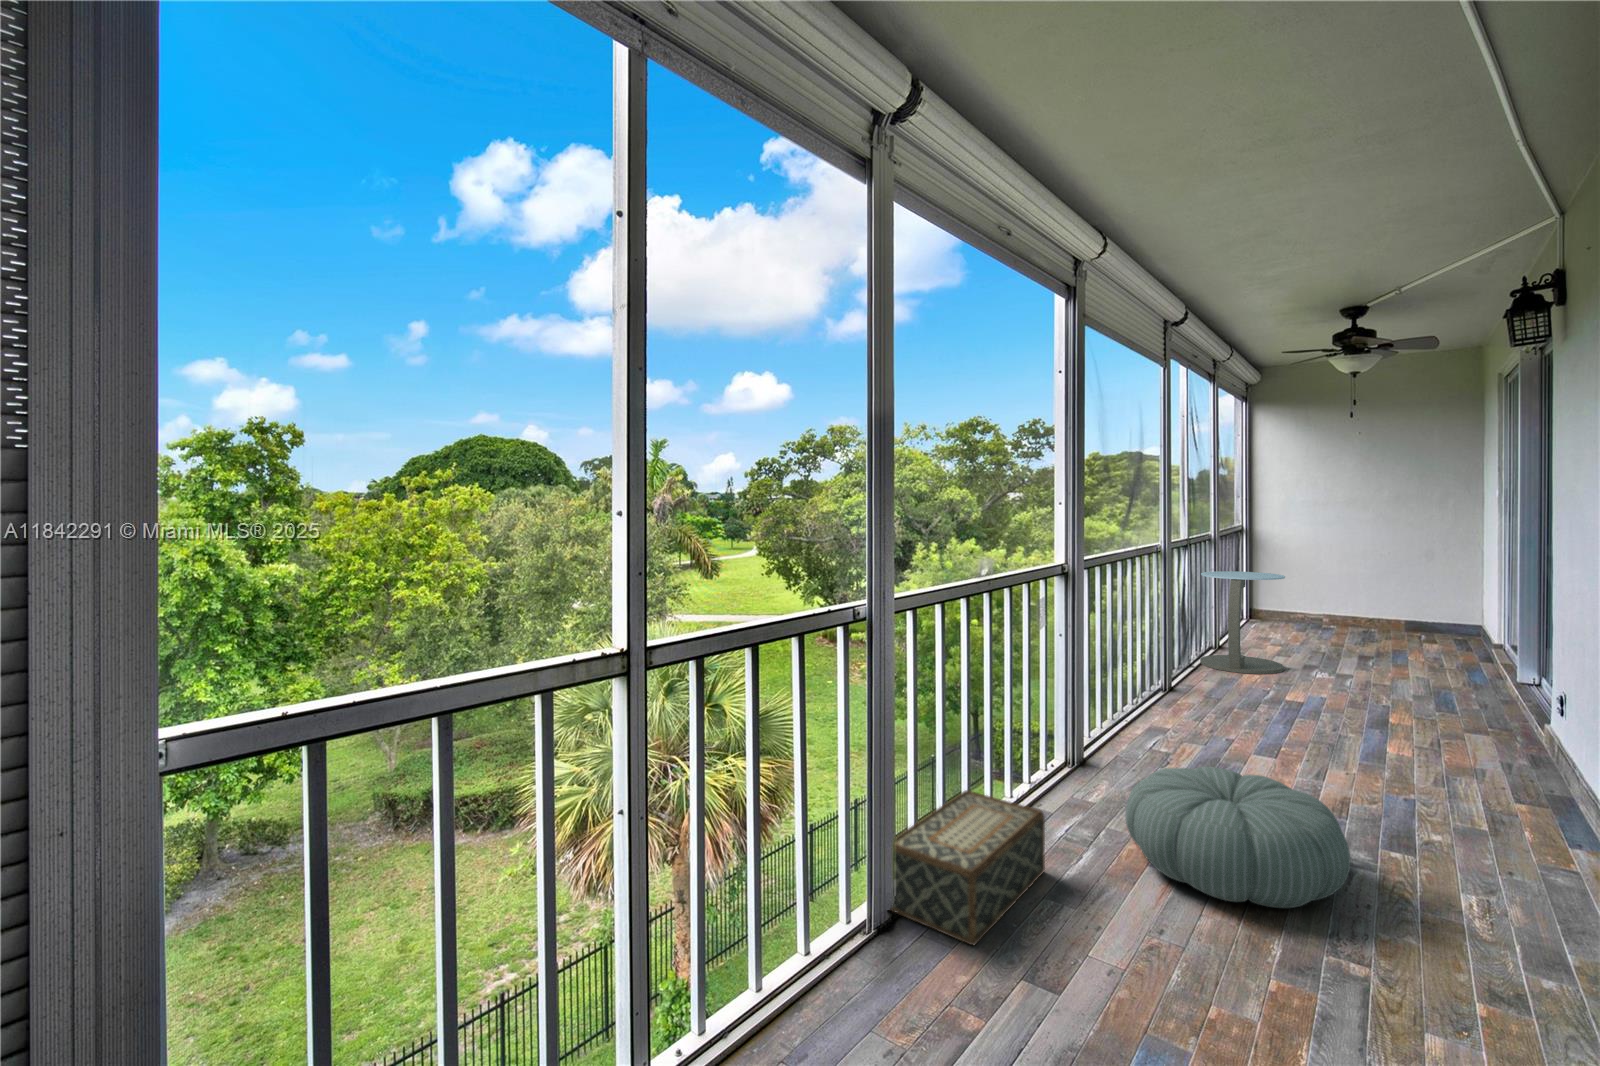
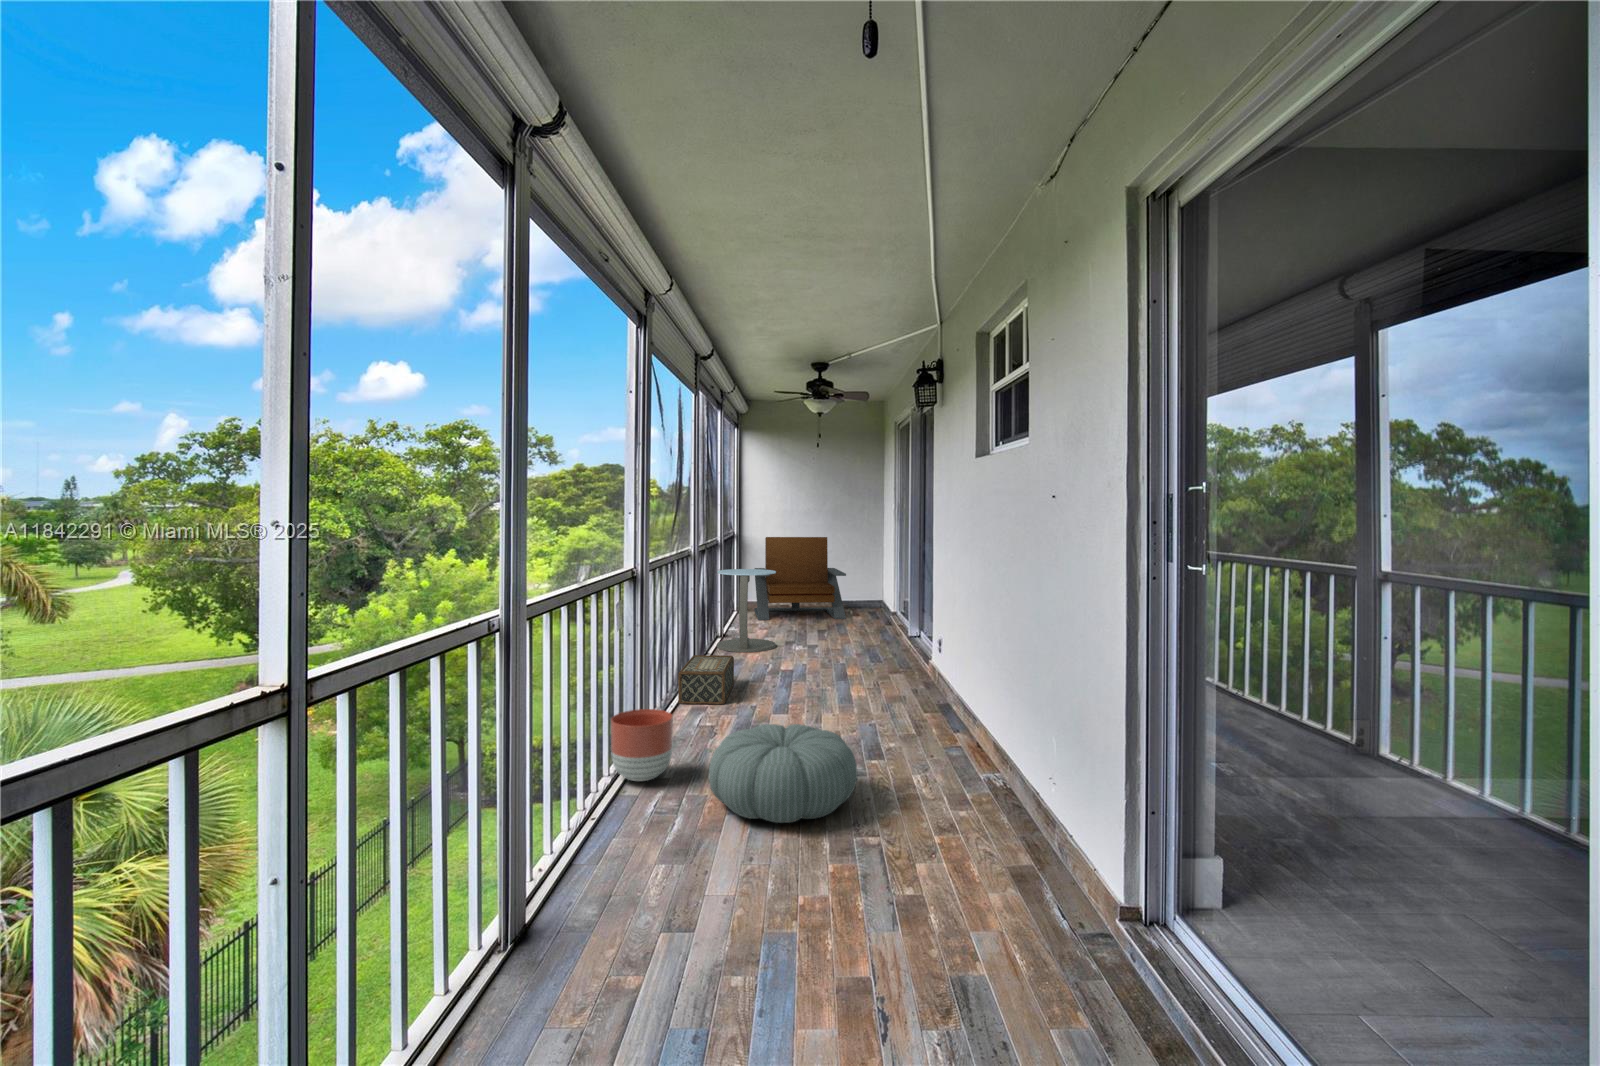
lounge chair: none [1267,533,1413,645] -> present [754,537,846,620]
planter: none [1024,720,1095,800] -> present [611,709,673,781]
woven basket: present [891,790,1045,945] -> present [678,655,734,704]

